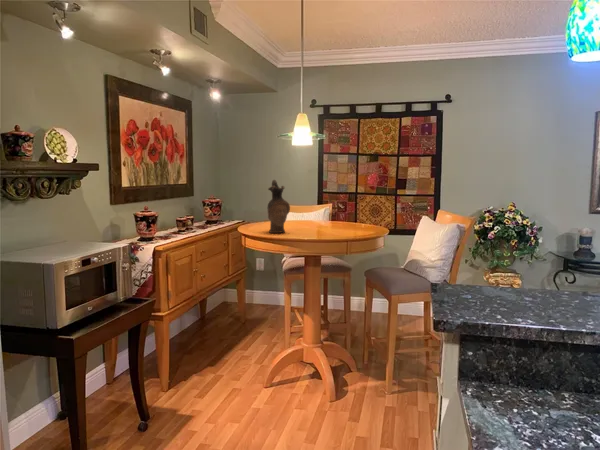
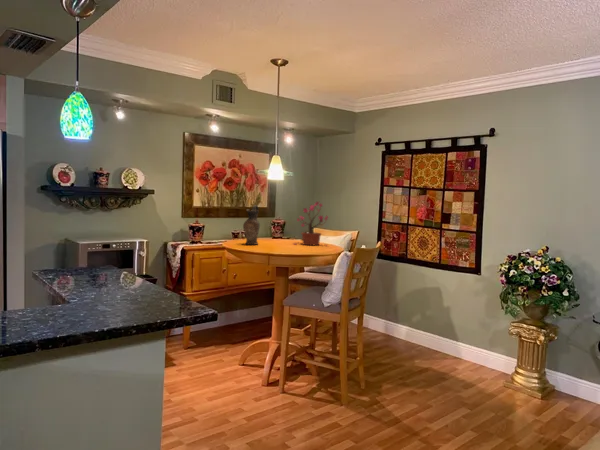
potted plant: none [297,172,339,227] -> present [297,202,328,245]

